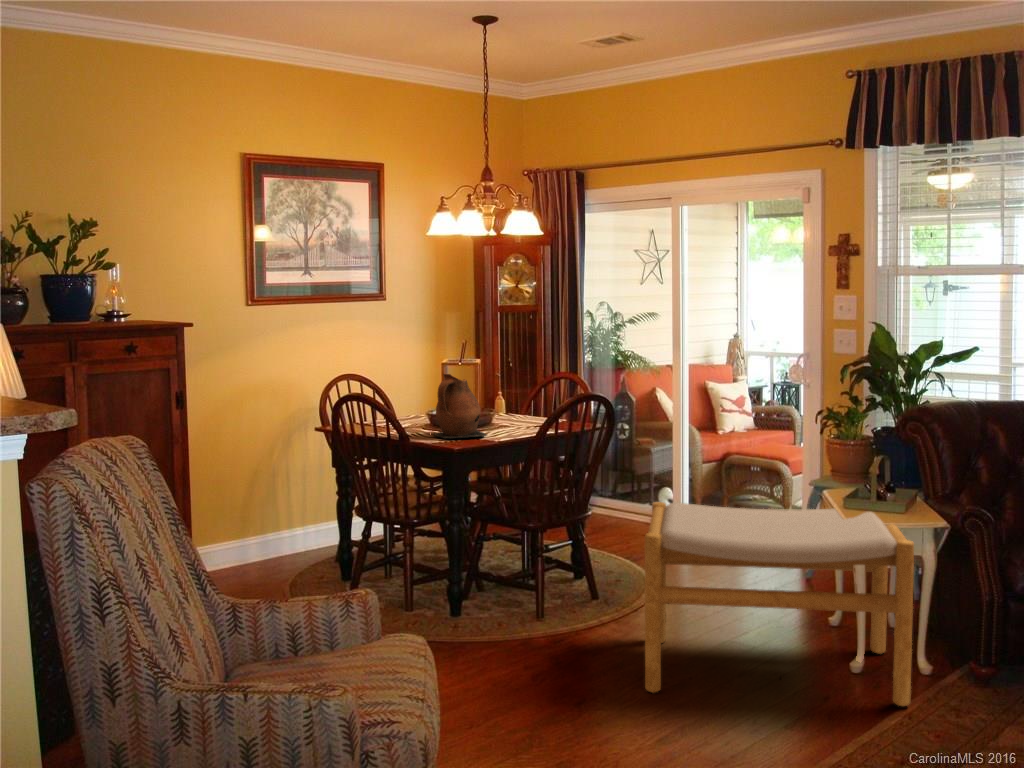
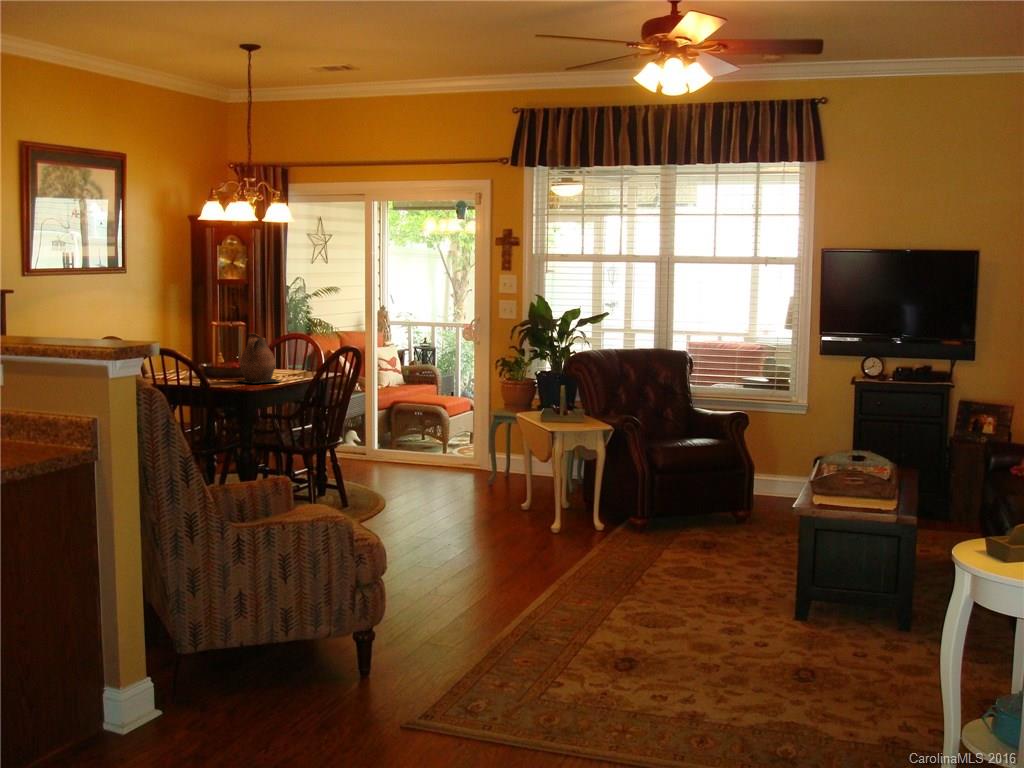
footstool: present [645,502,914,706] -> none [419,418,602,544]

